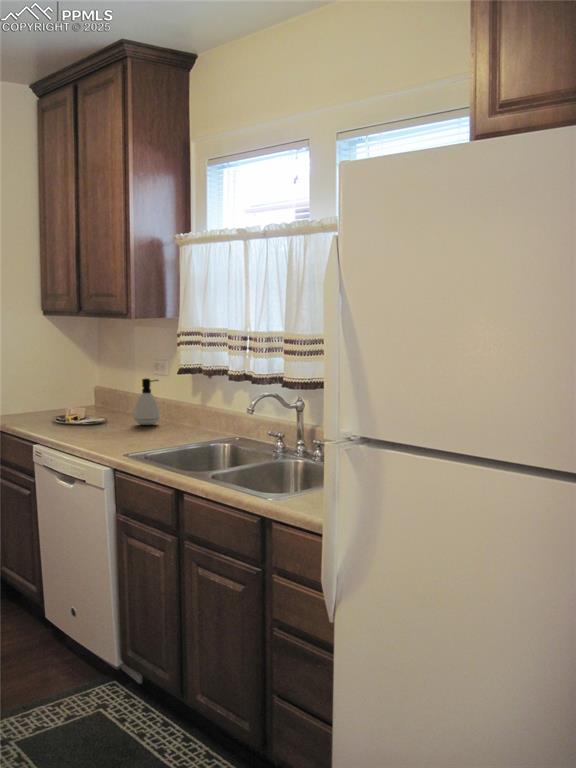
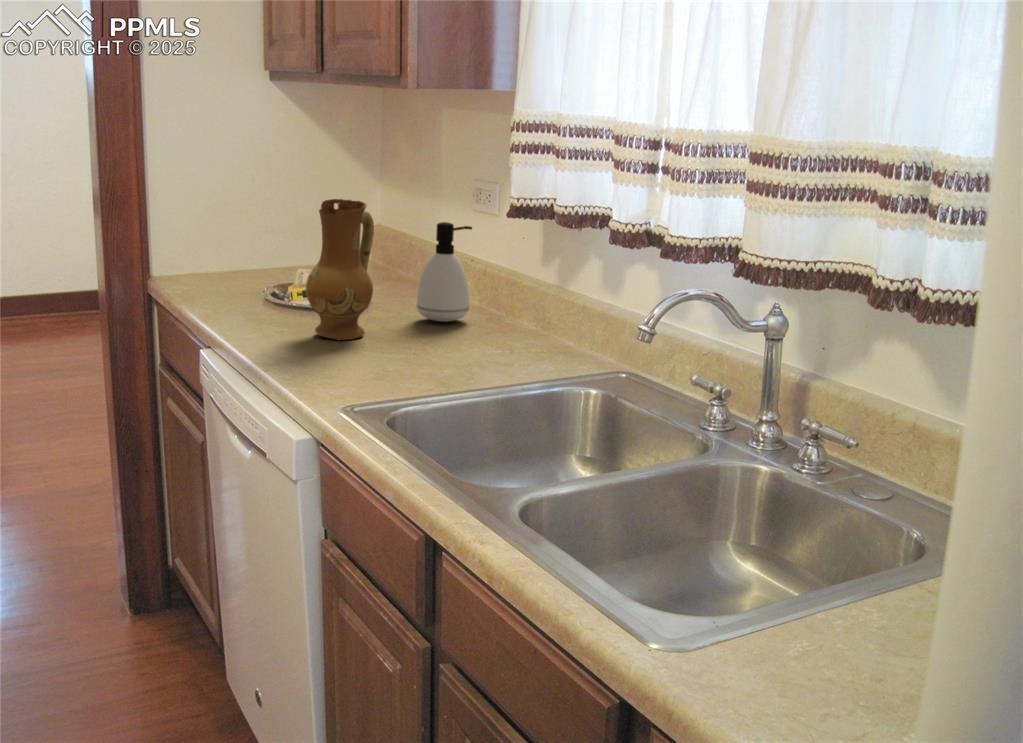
ceramic jug: none [85,370,117,435] -> present [306,199,374,340]

